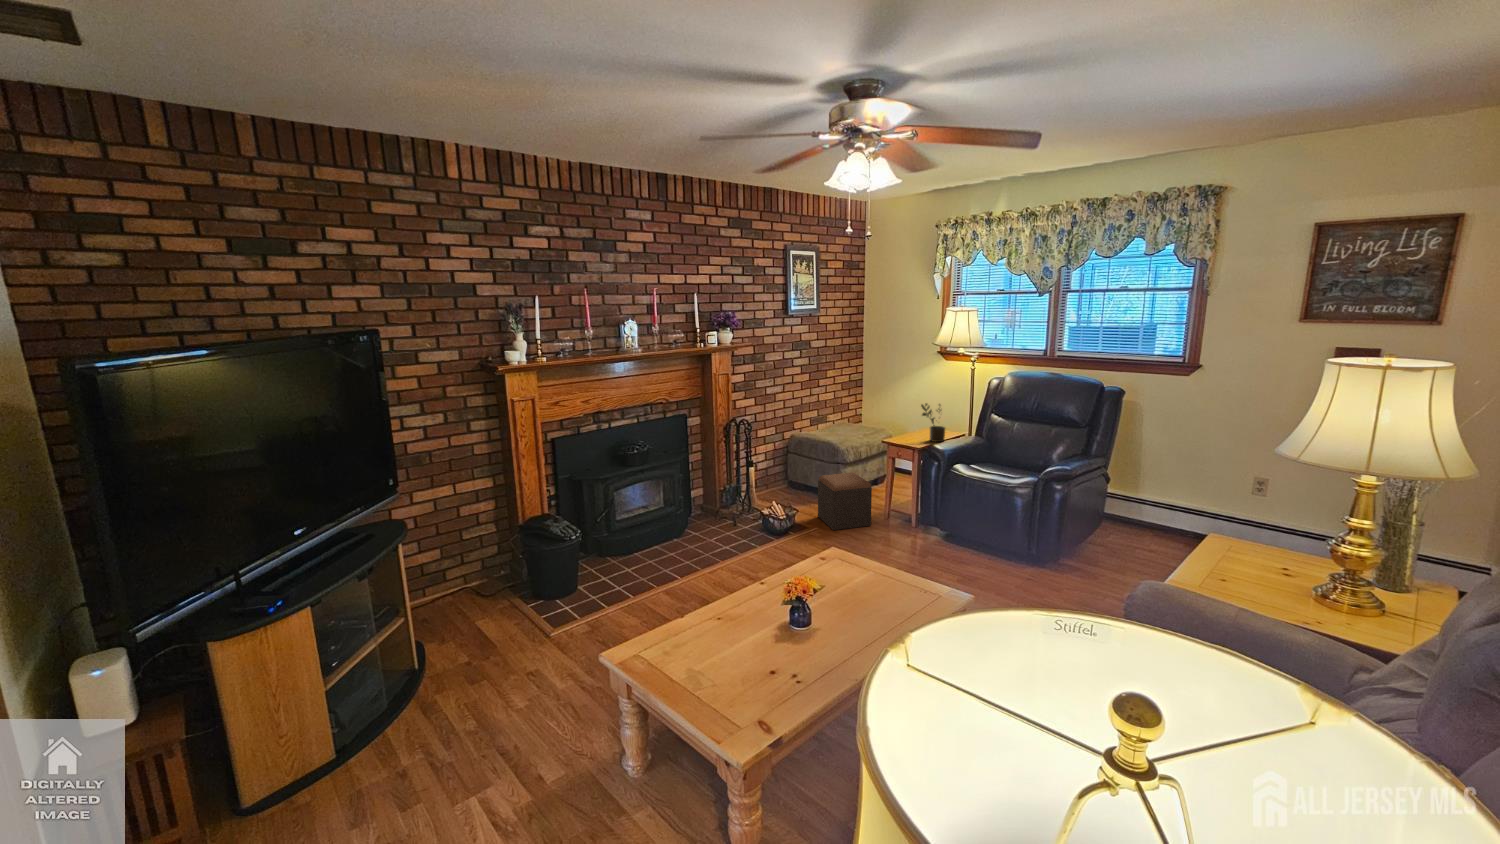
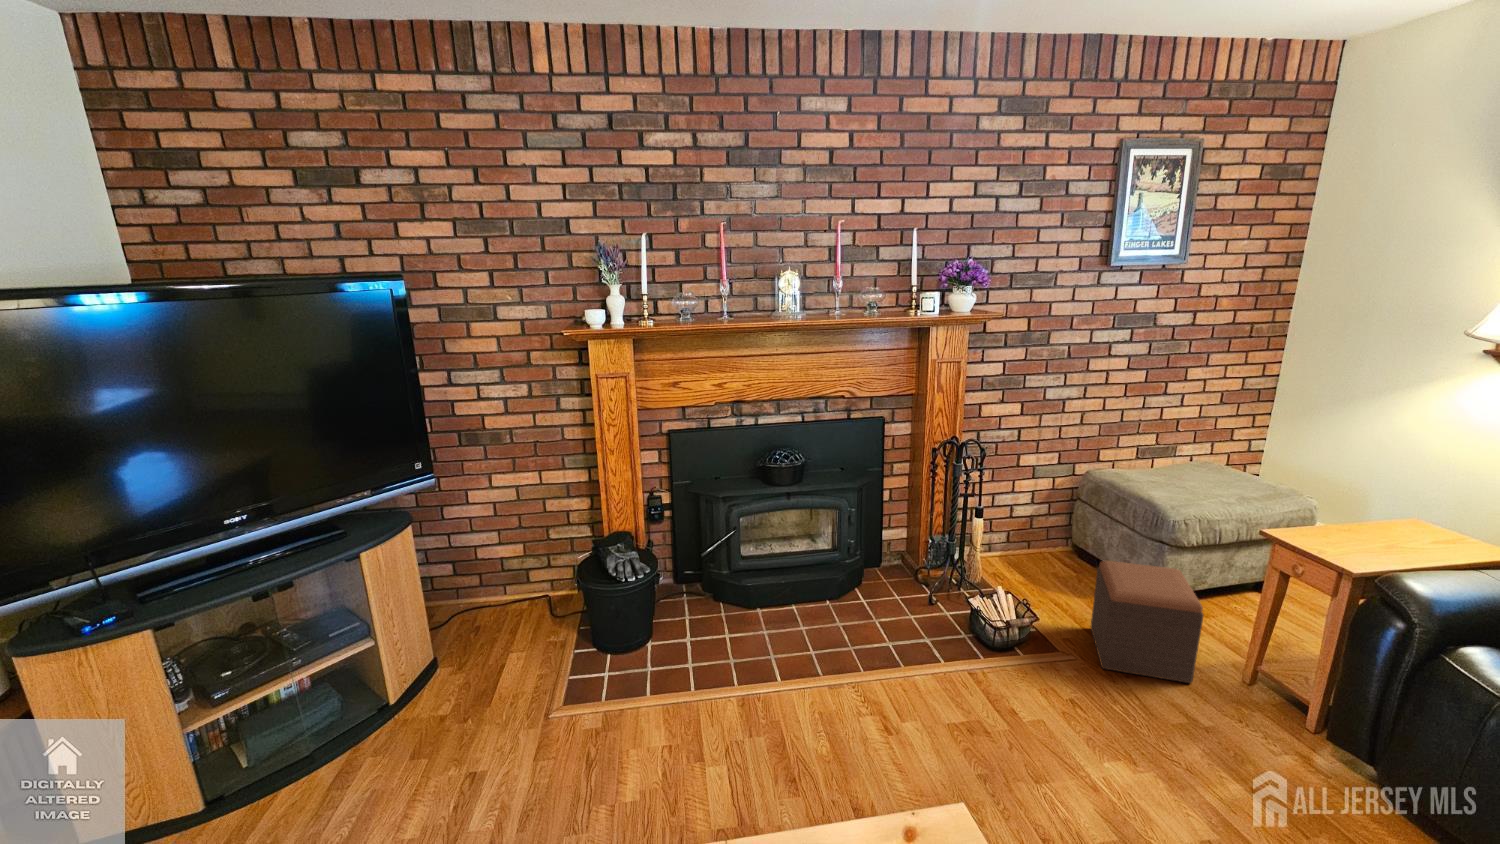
potted plant: present [921,404,945,442] -> none [1370,467,1438,562]

